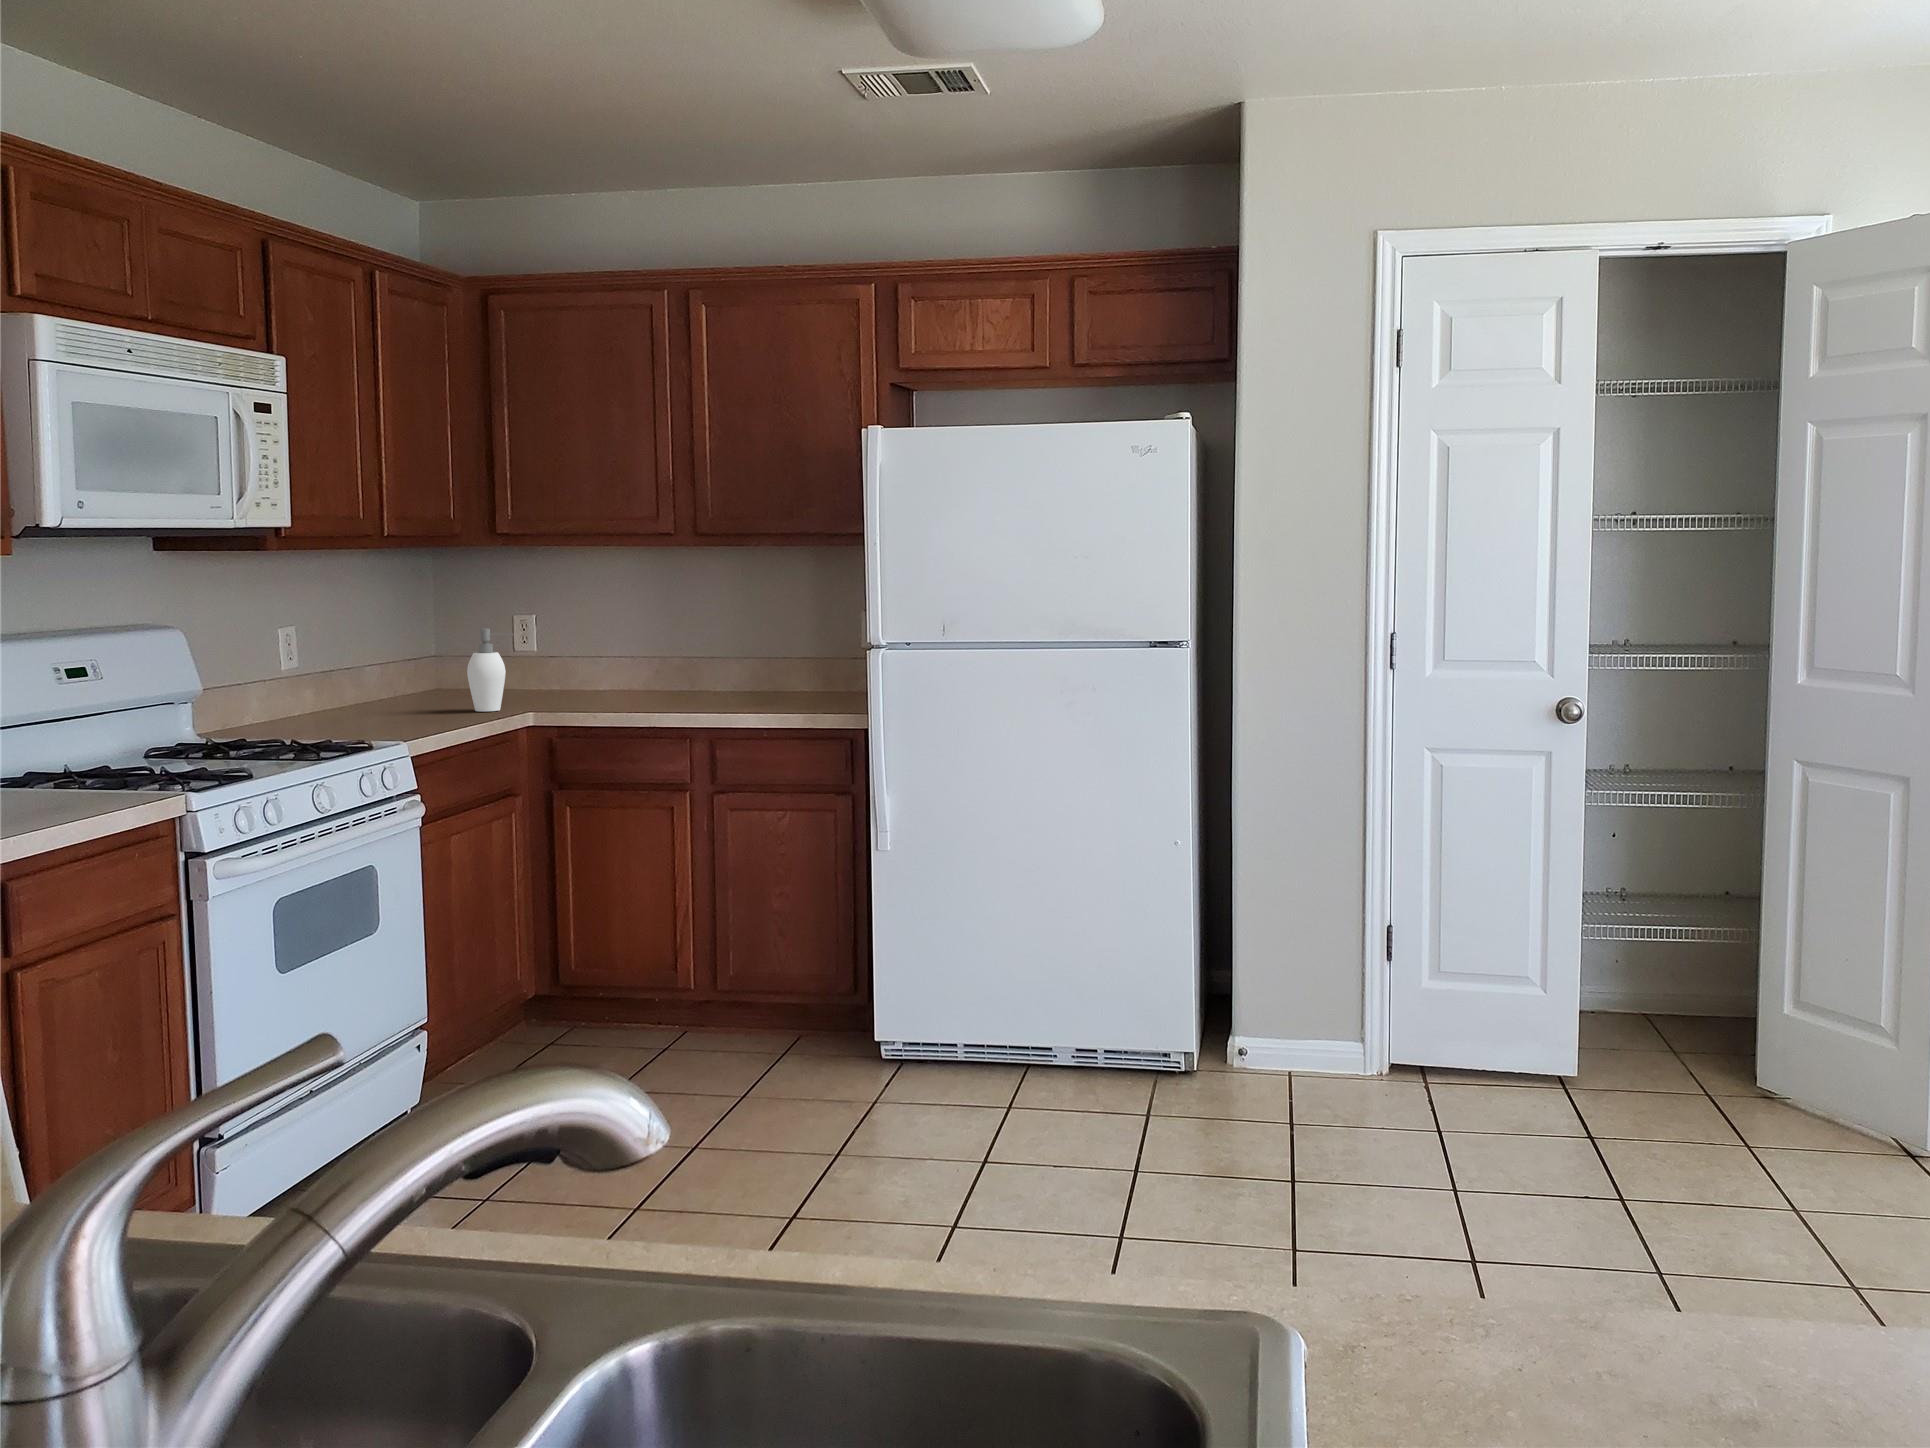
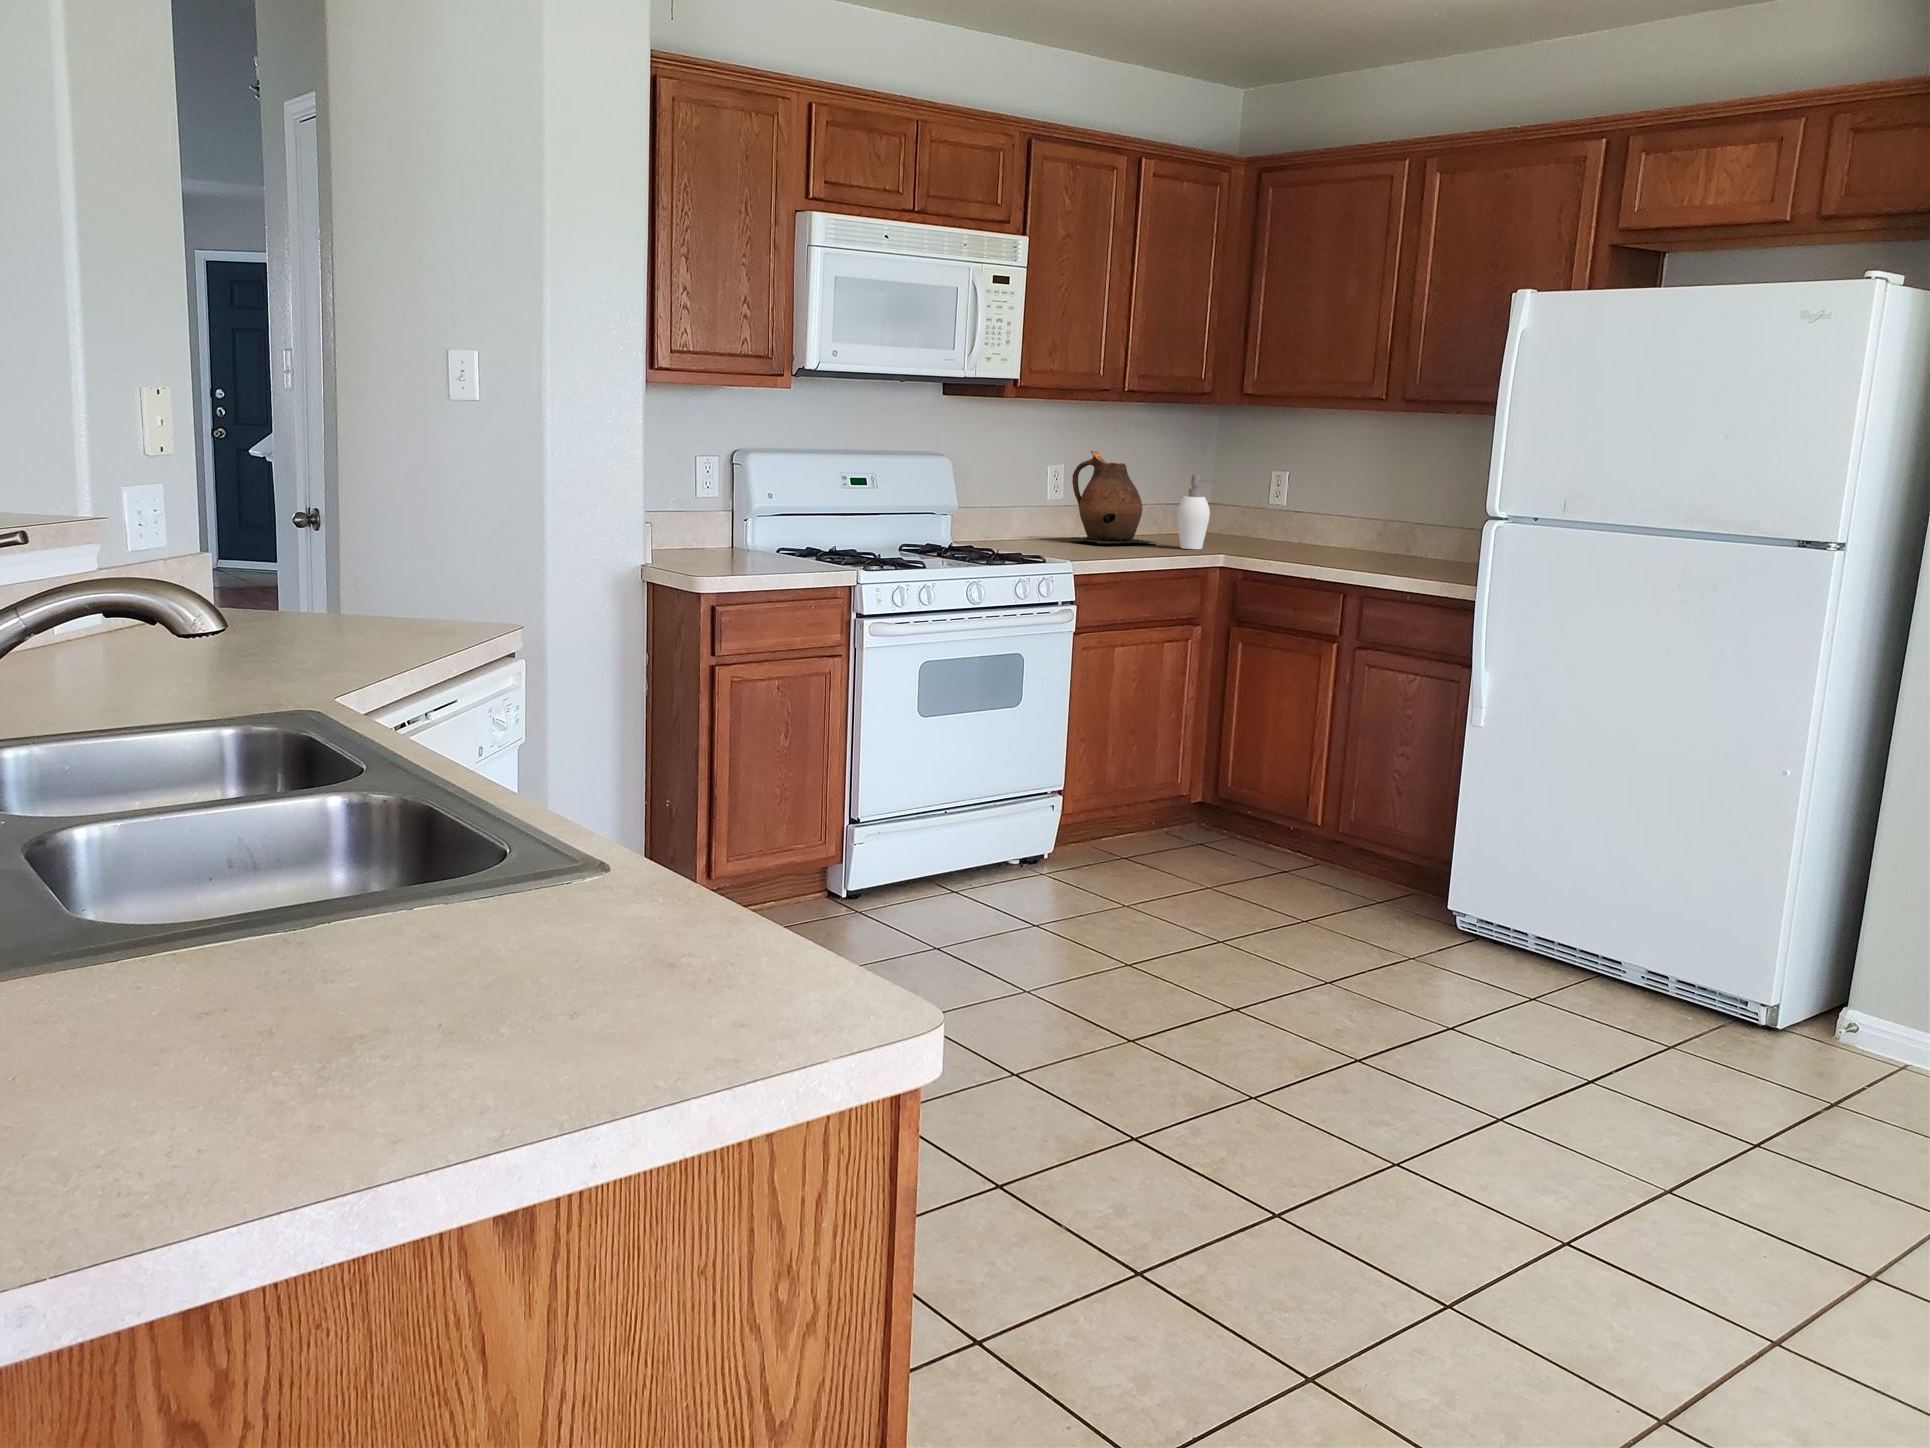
ceramic pitcher: none [323,609,436,718] -> present [1071,451,1156,544]

